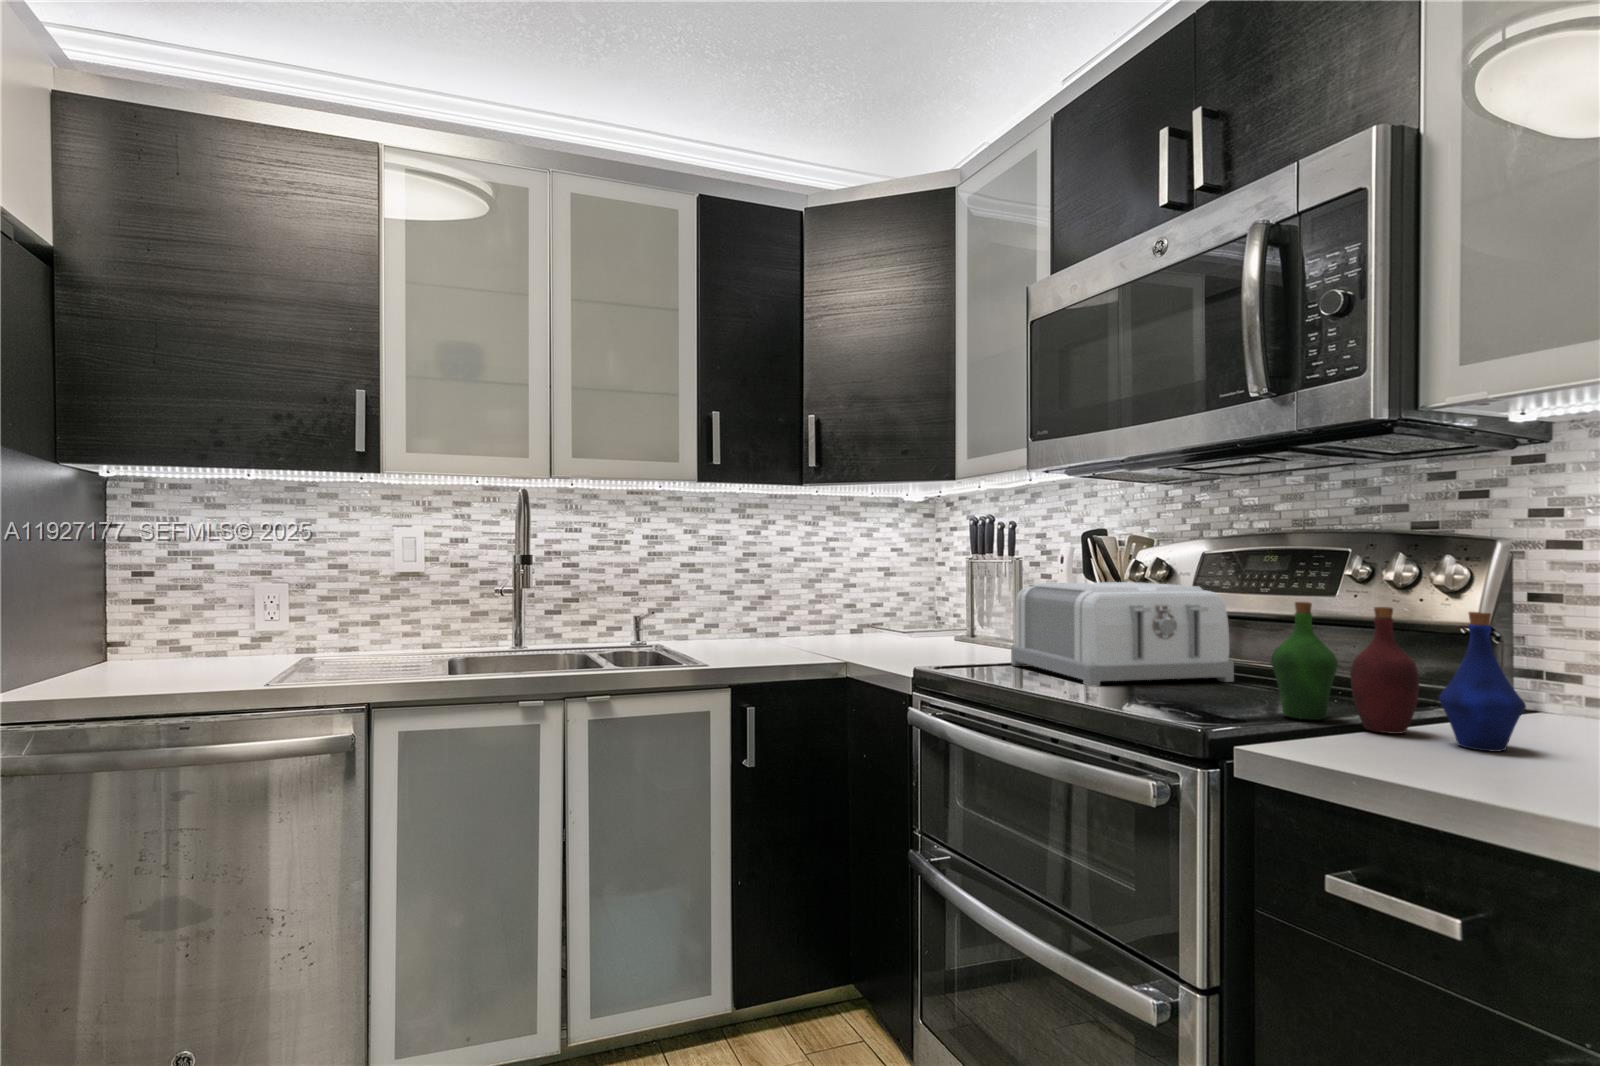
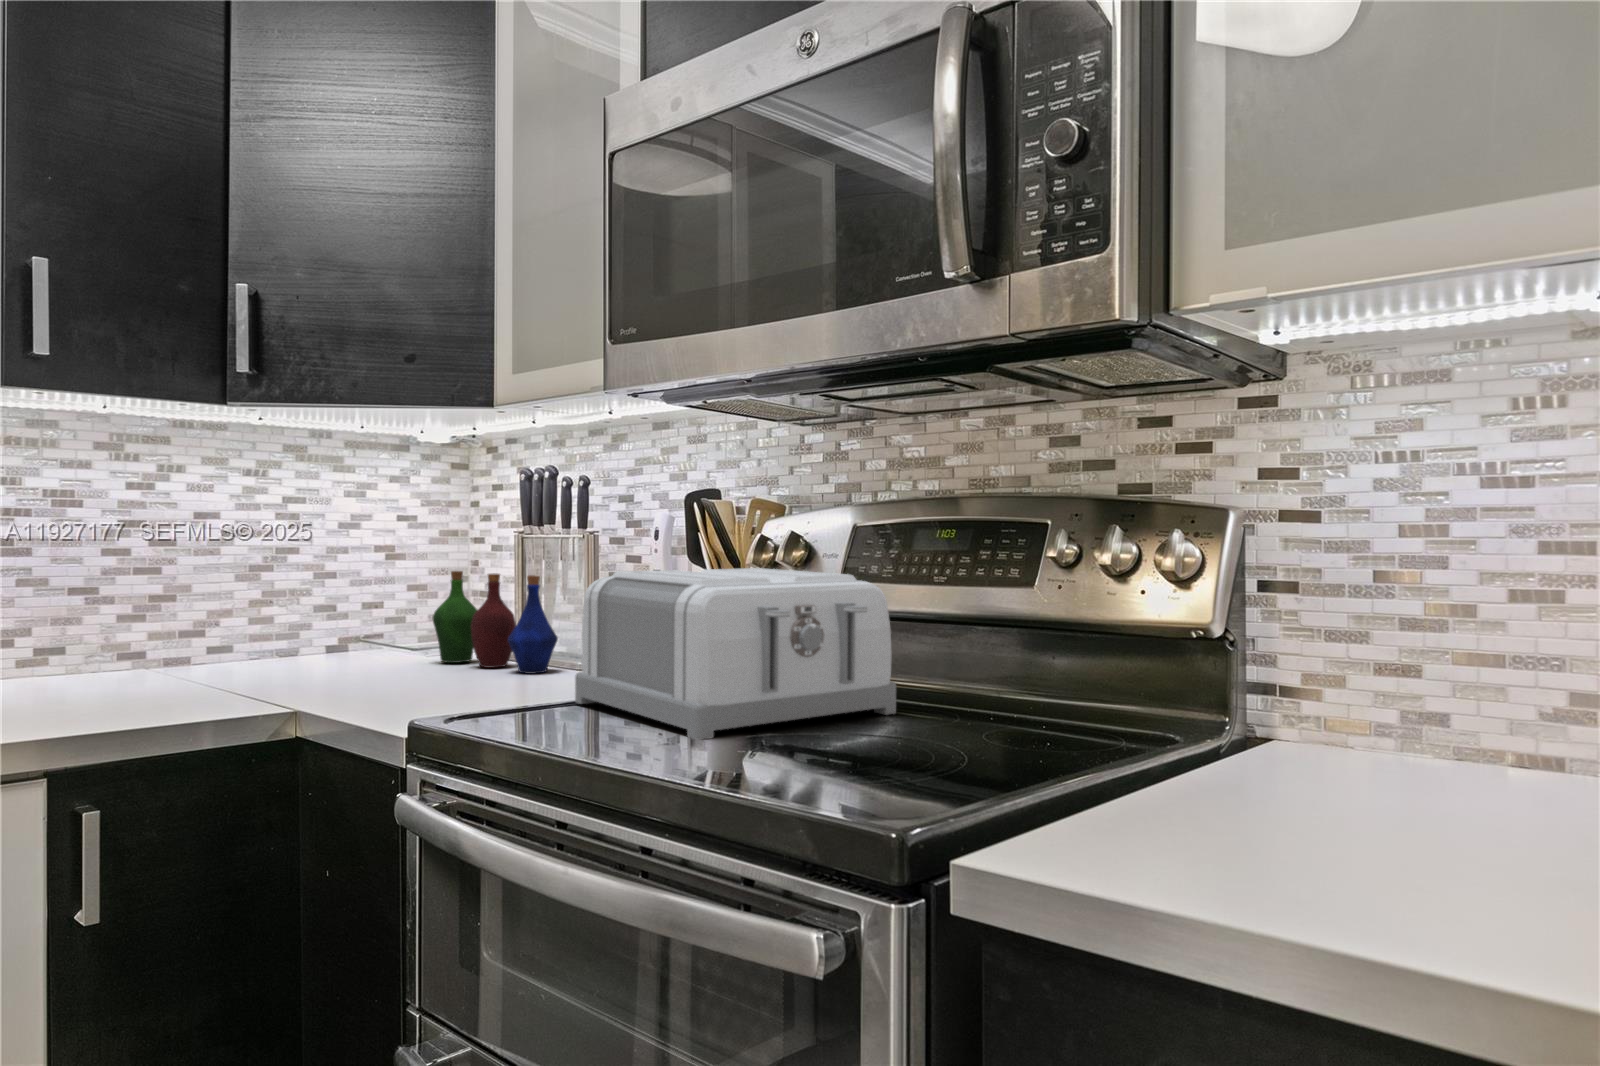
bottle: present [1271,602,1525,752] -> present [433,571,558,674]

